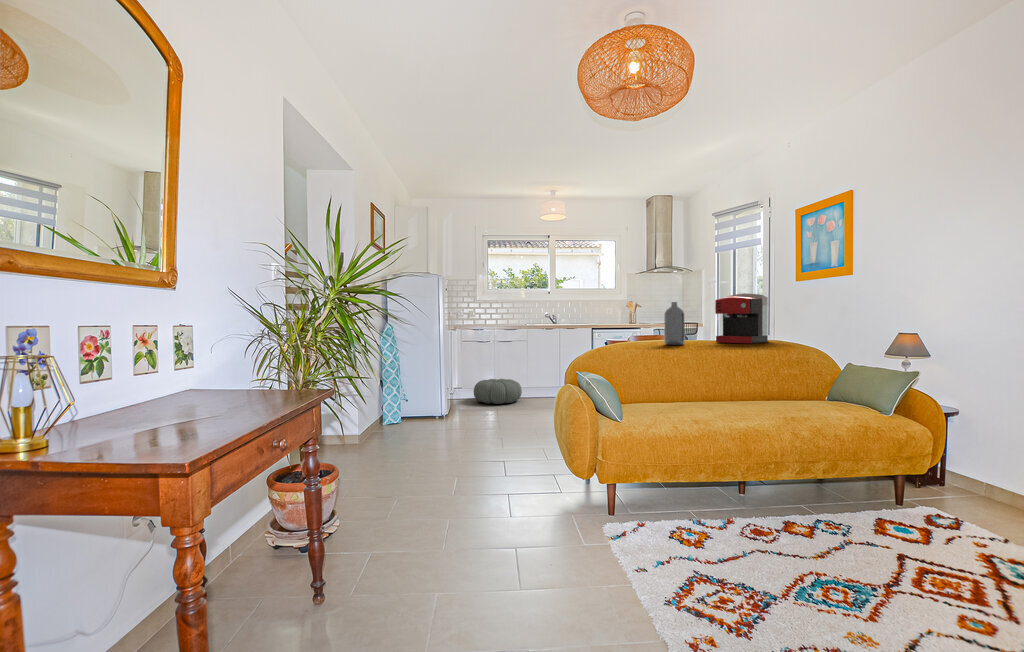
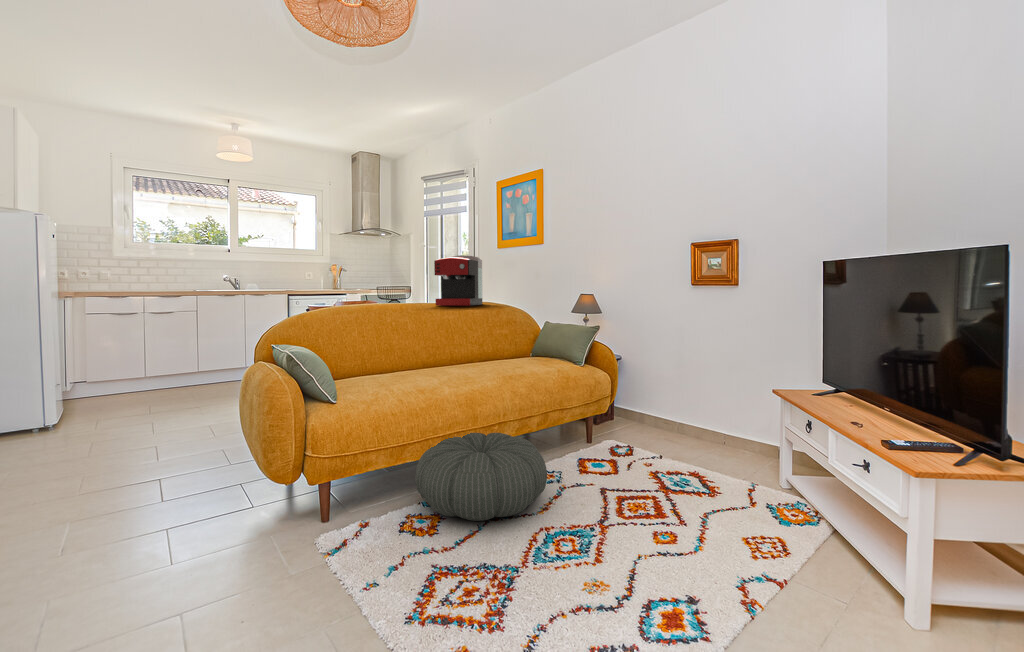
bottle: present [664,302,685,345] -> none [382,260,404,308]
pouf: present [474,379,522,404] -> present [415,433,547,521]

